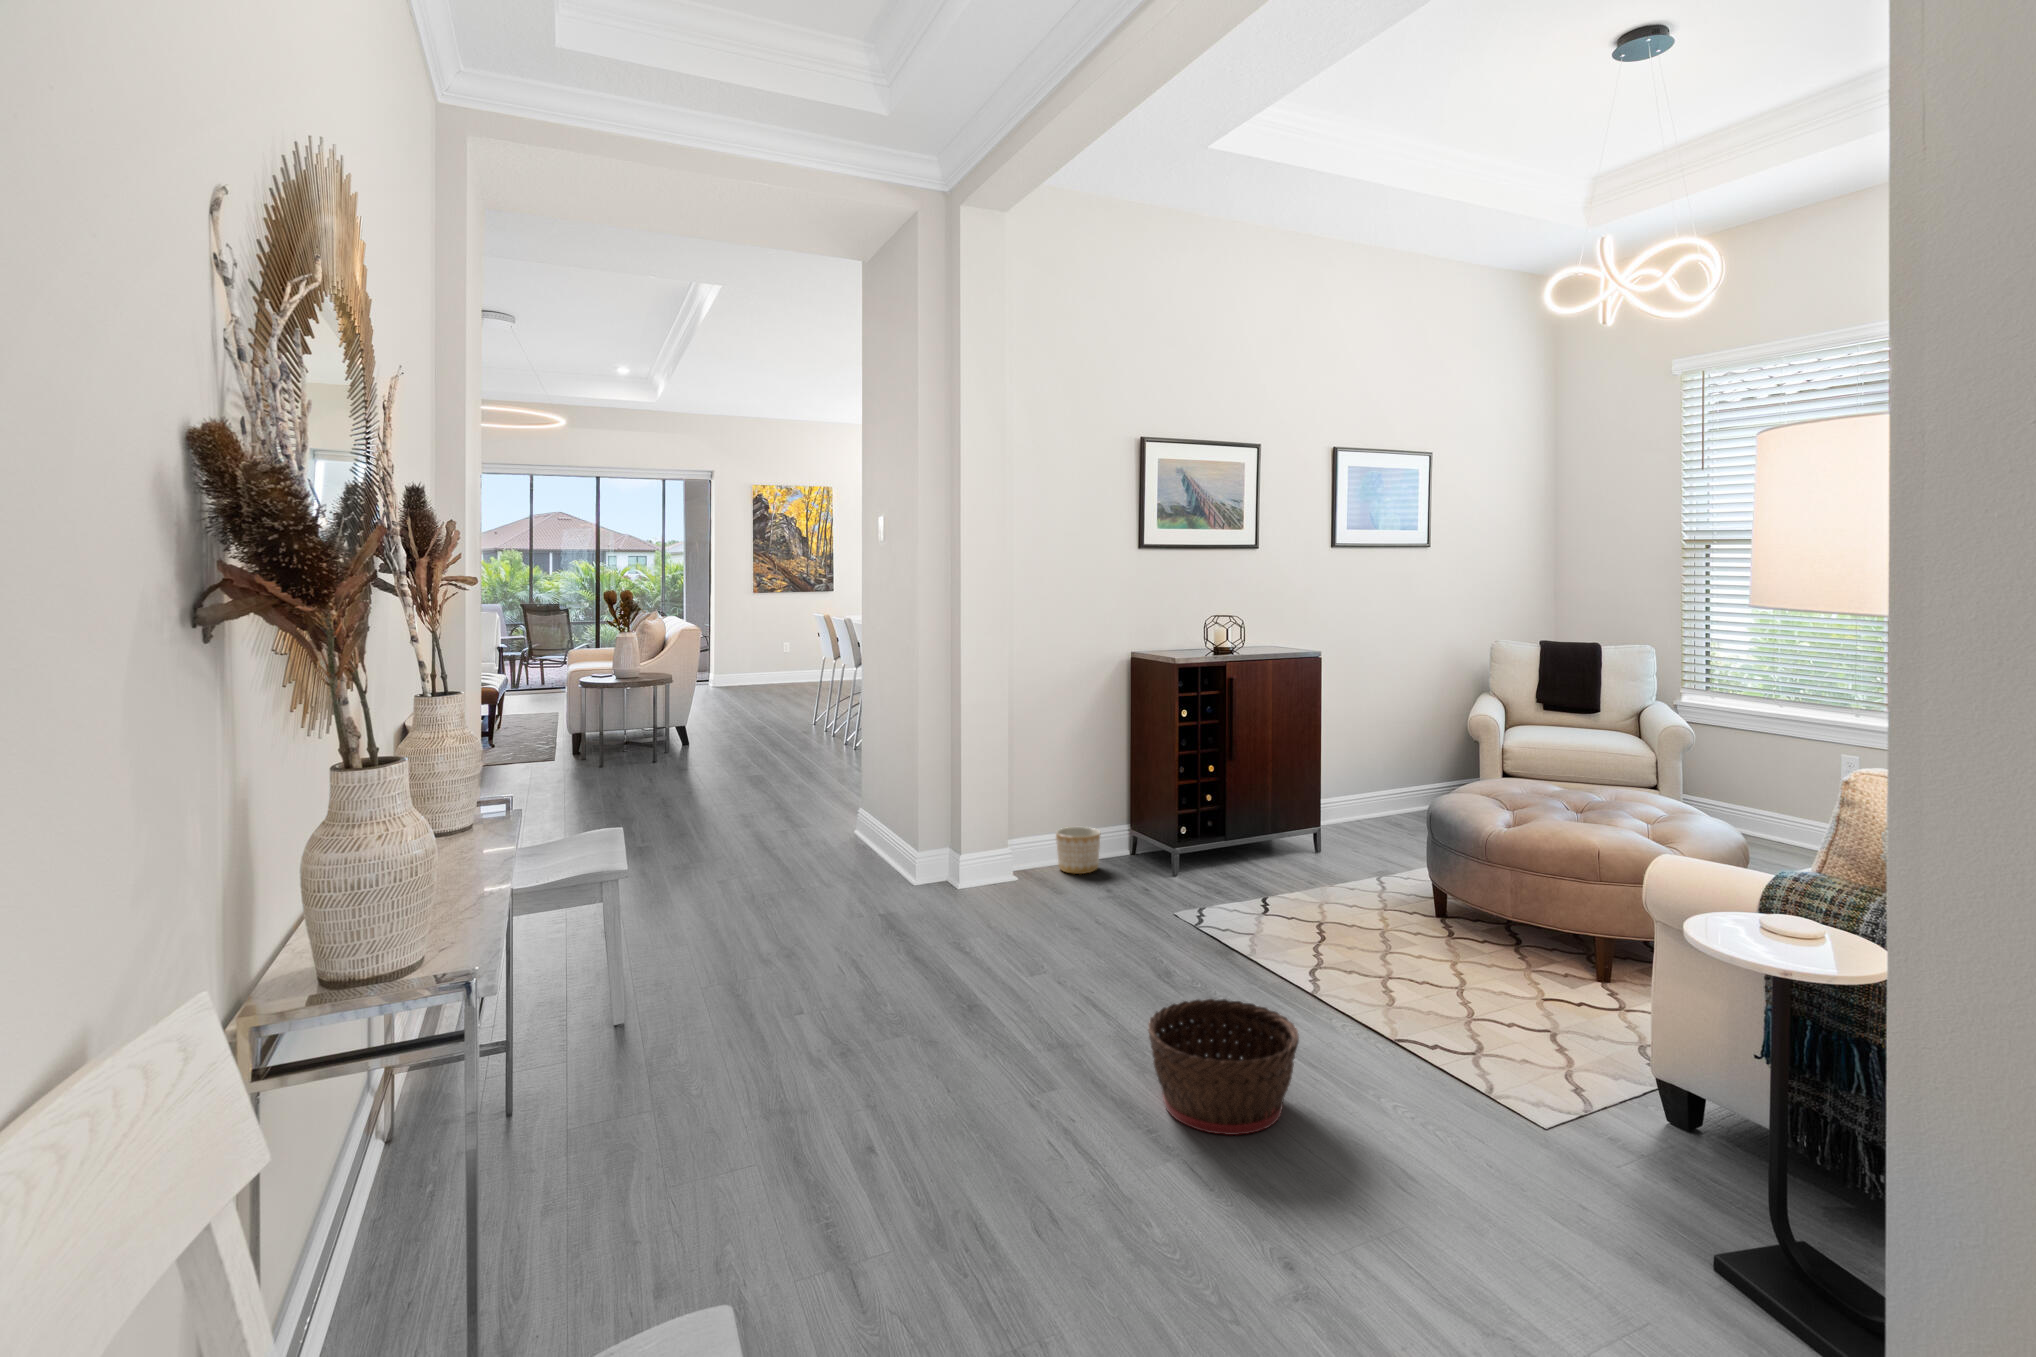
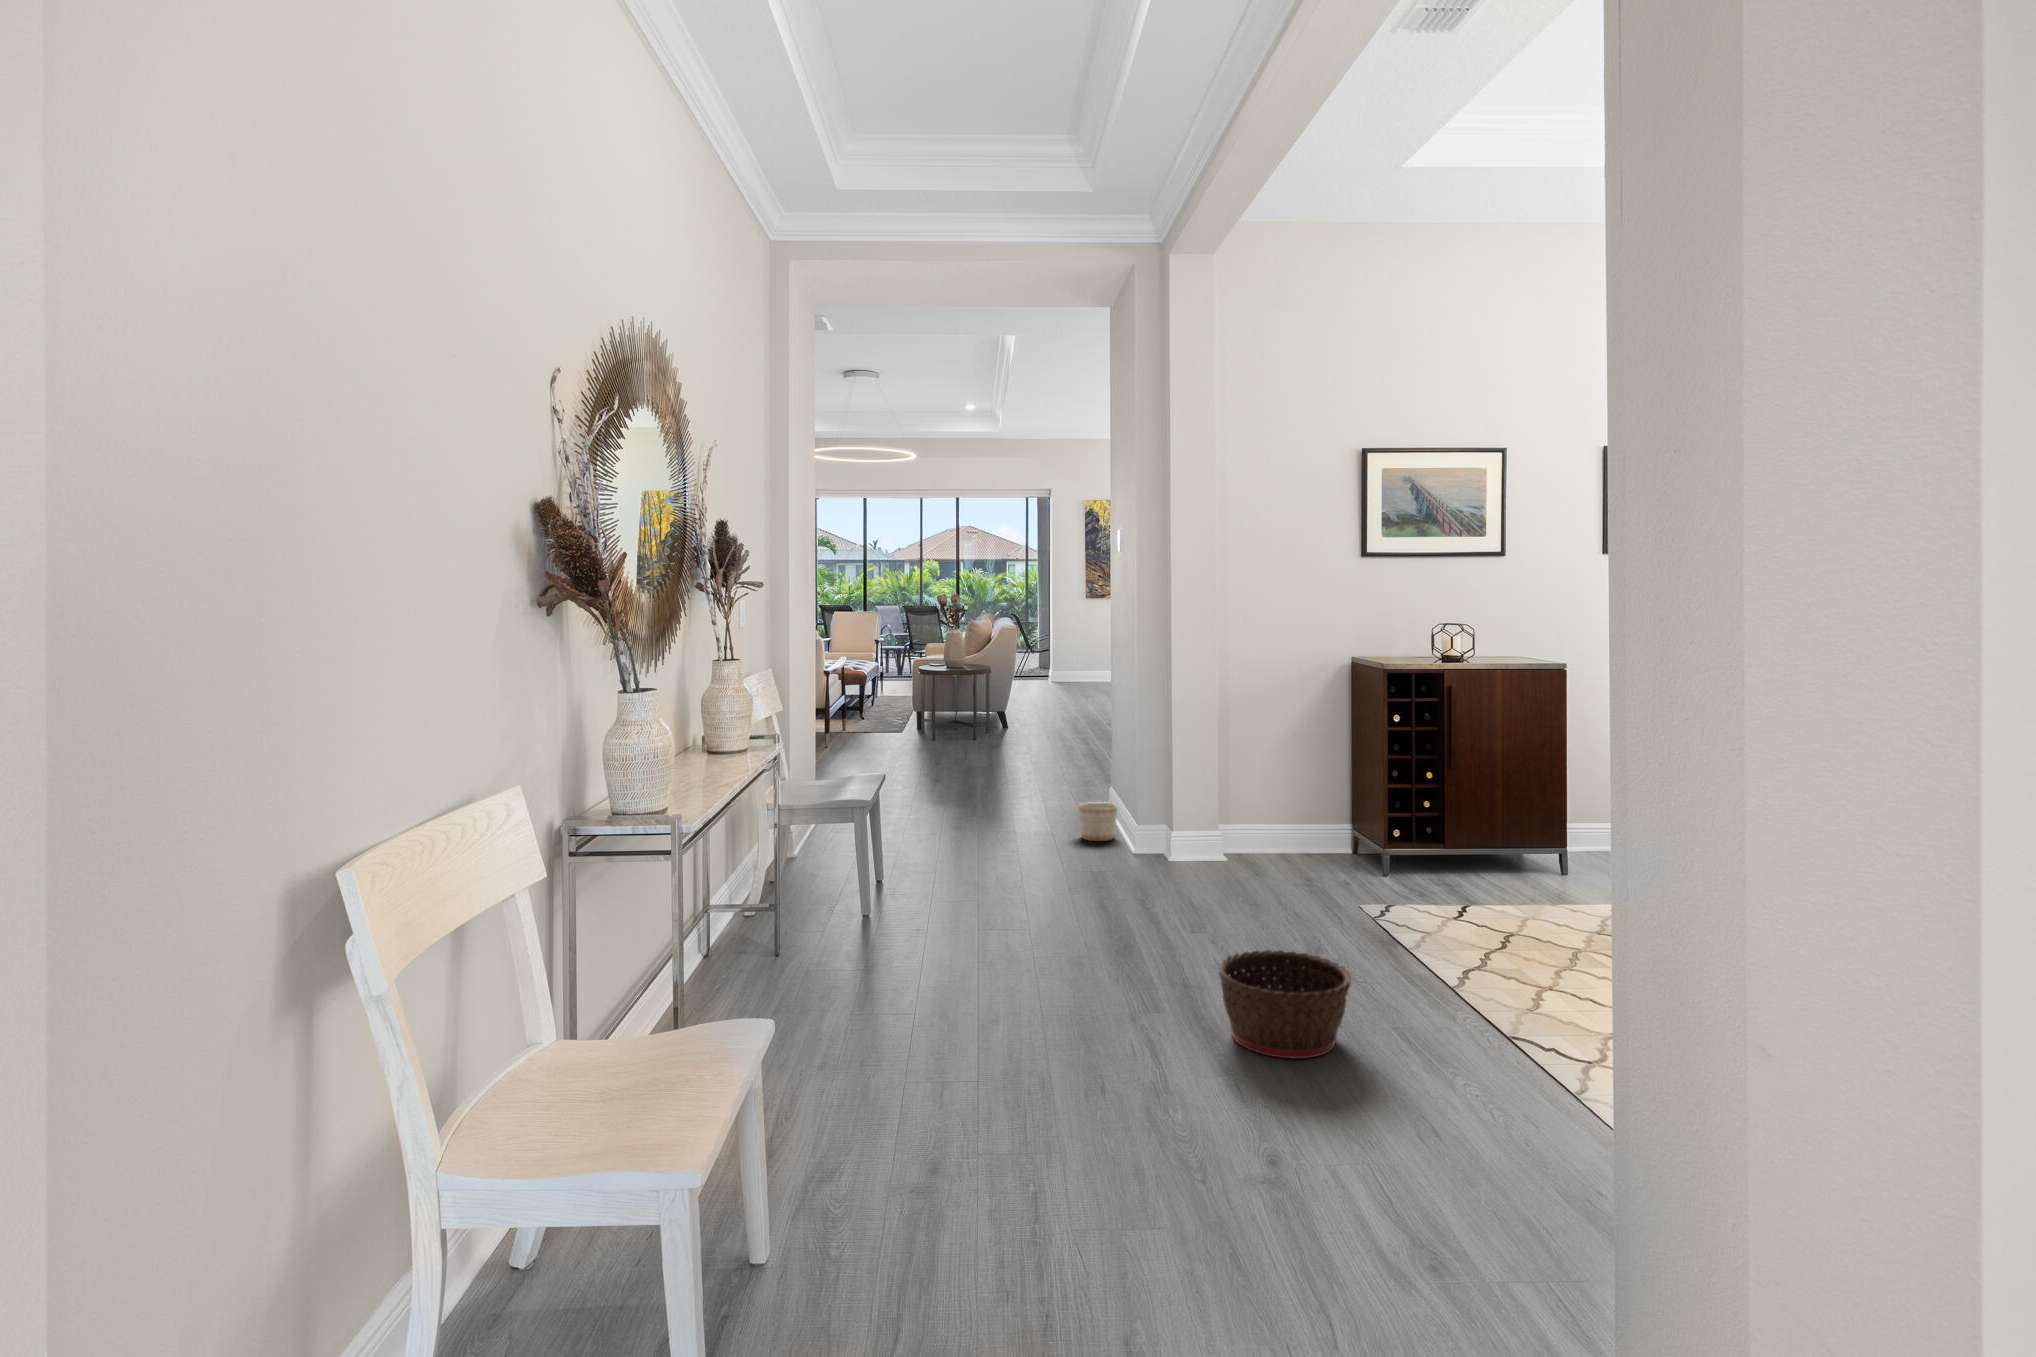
planter: present [1056,827,1100,874] -> present [1079,802,1117,841]

